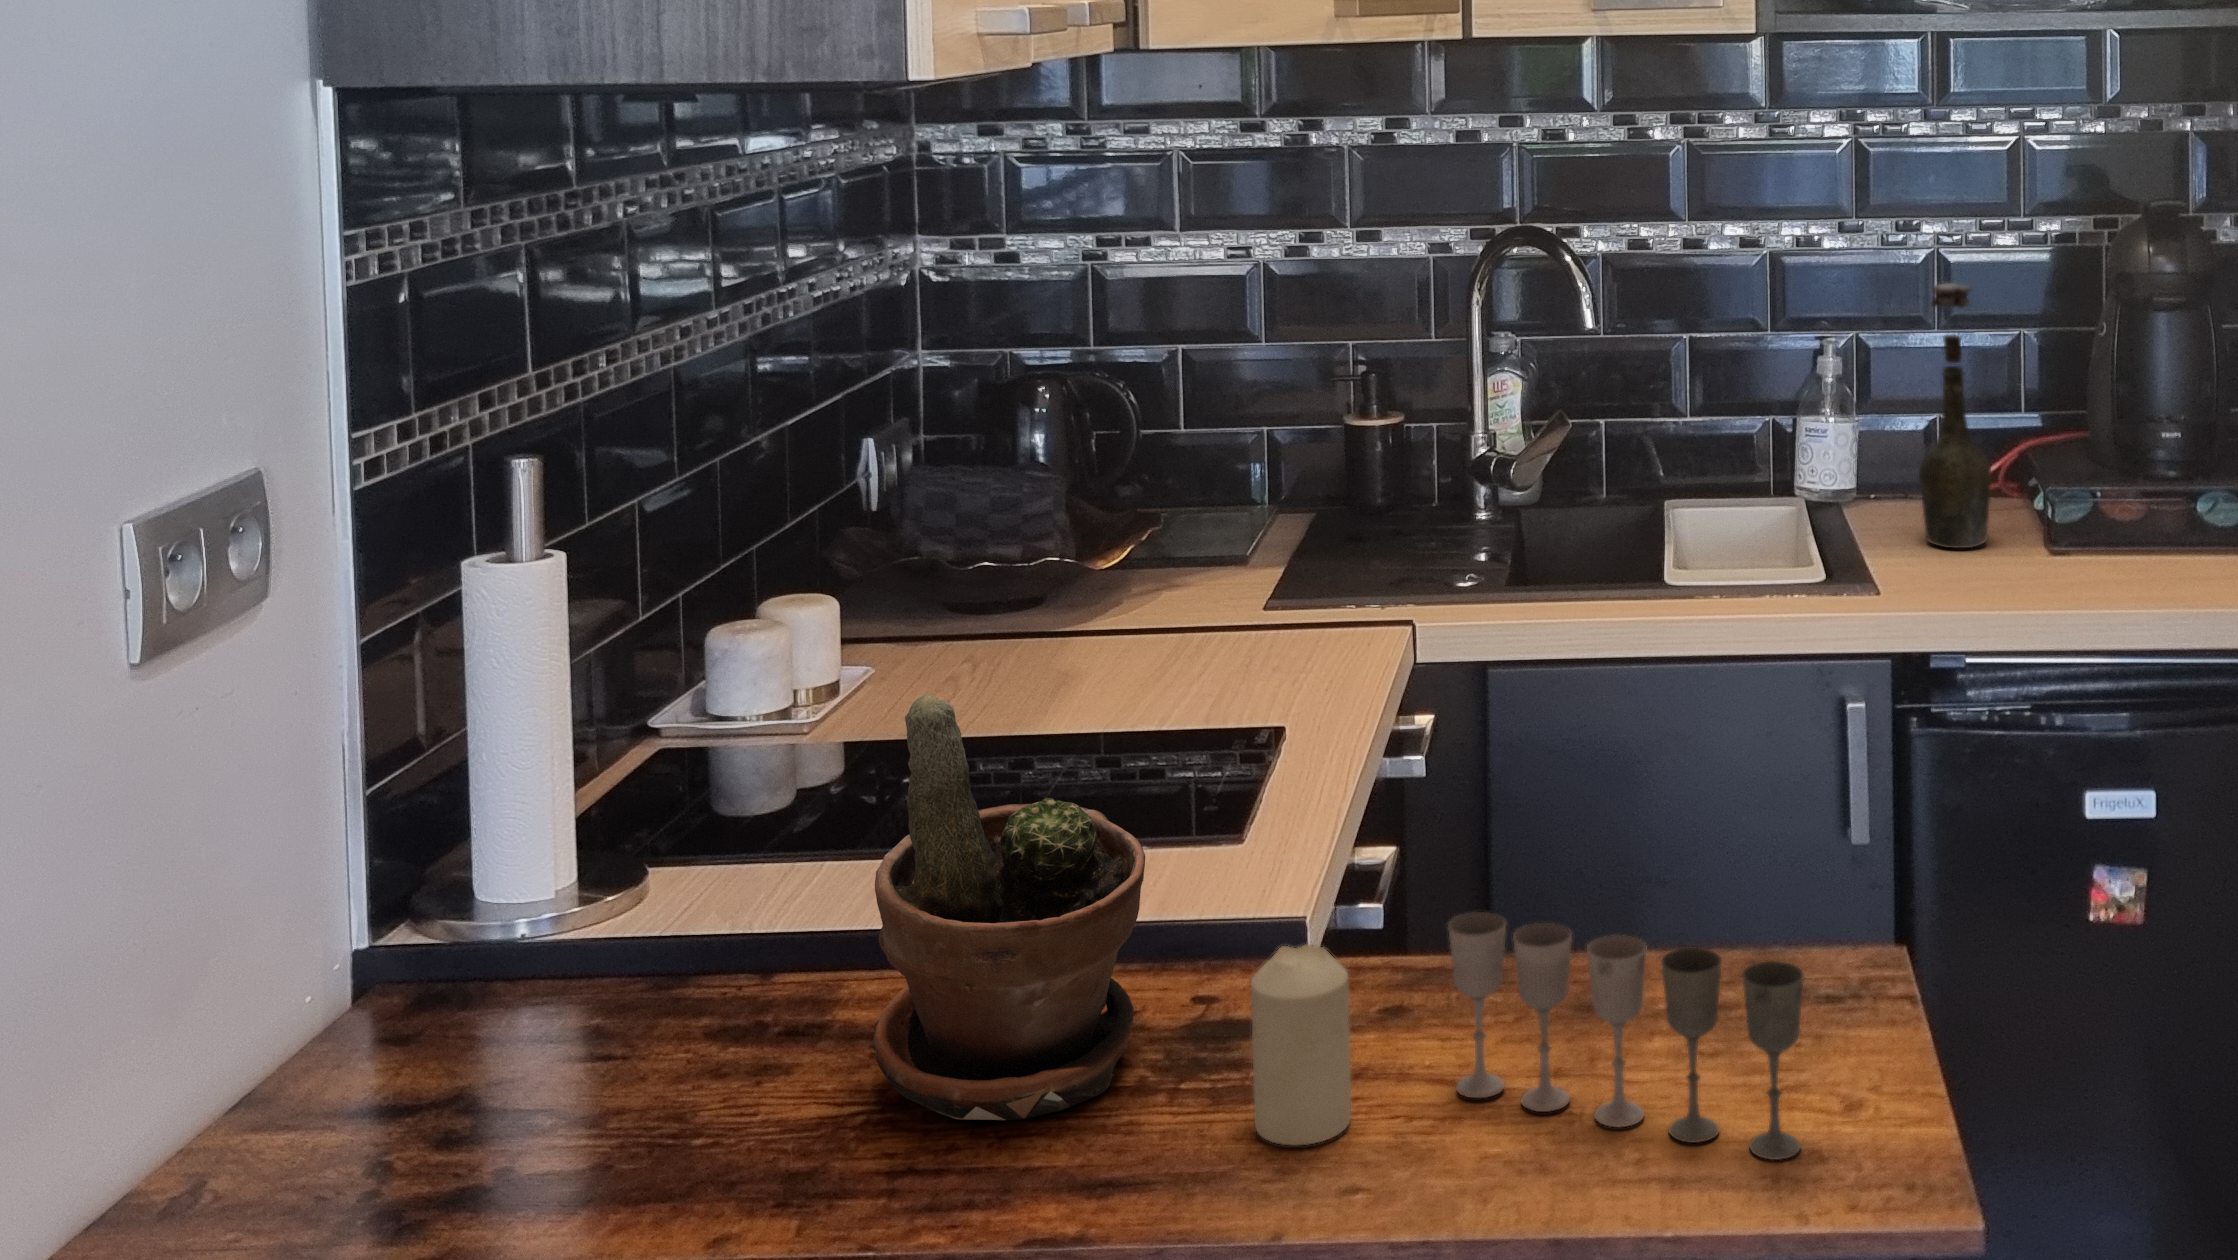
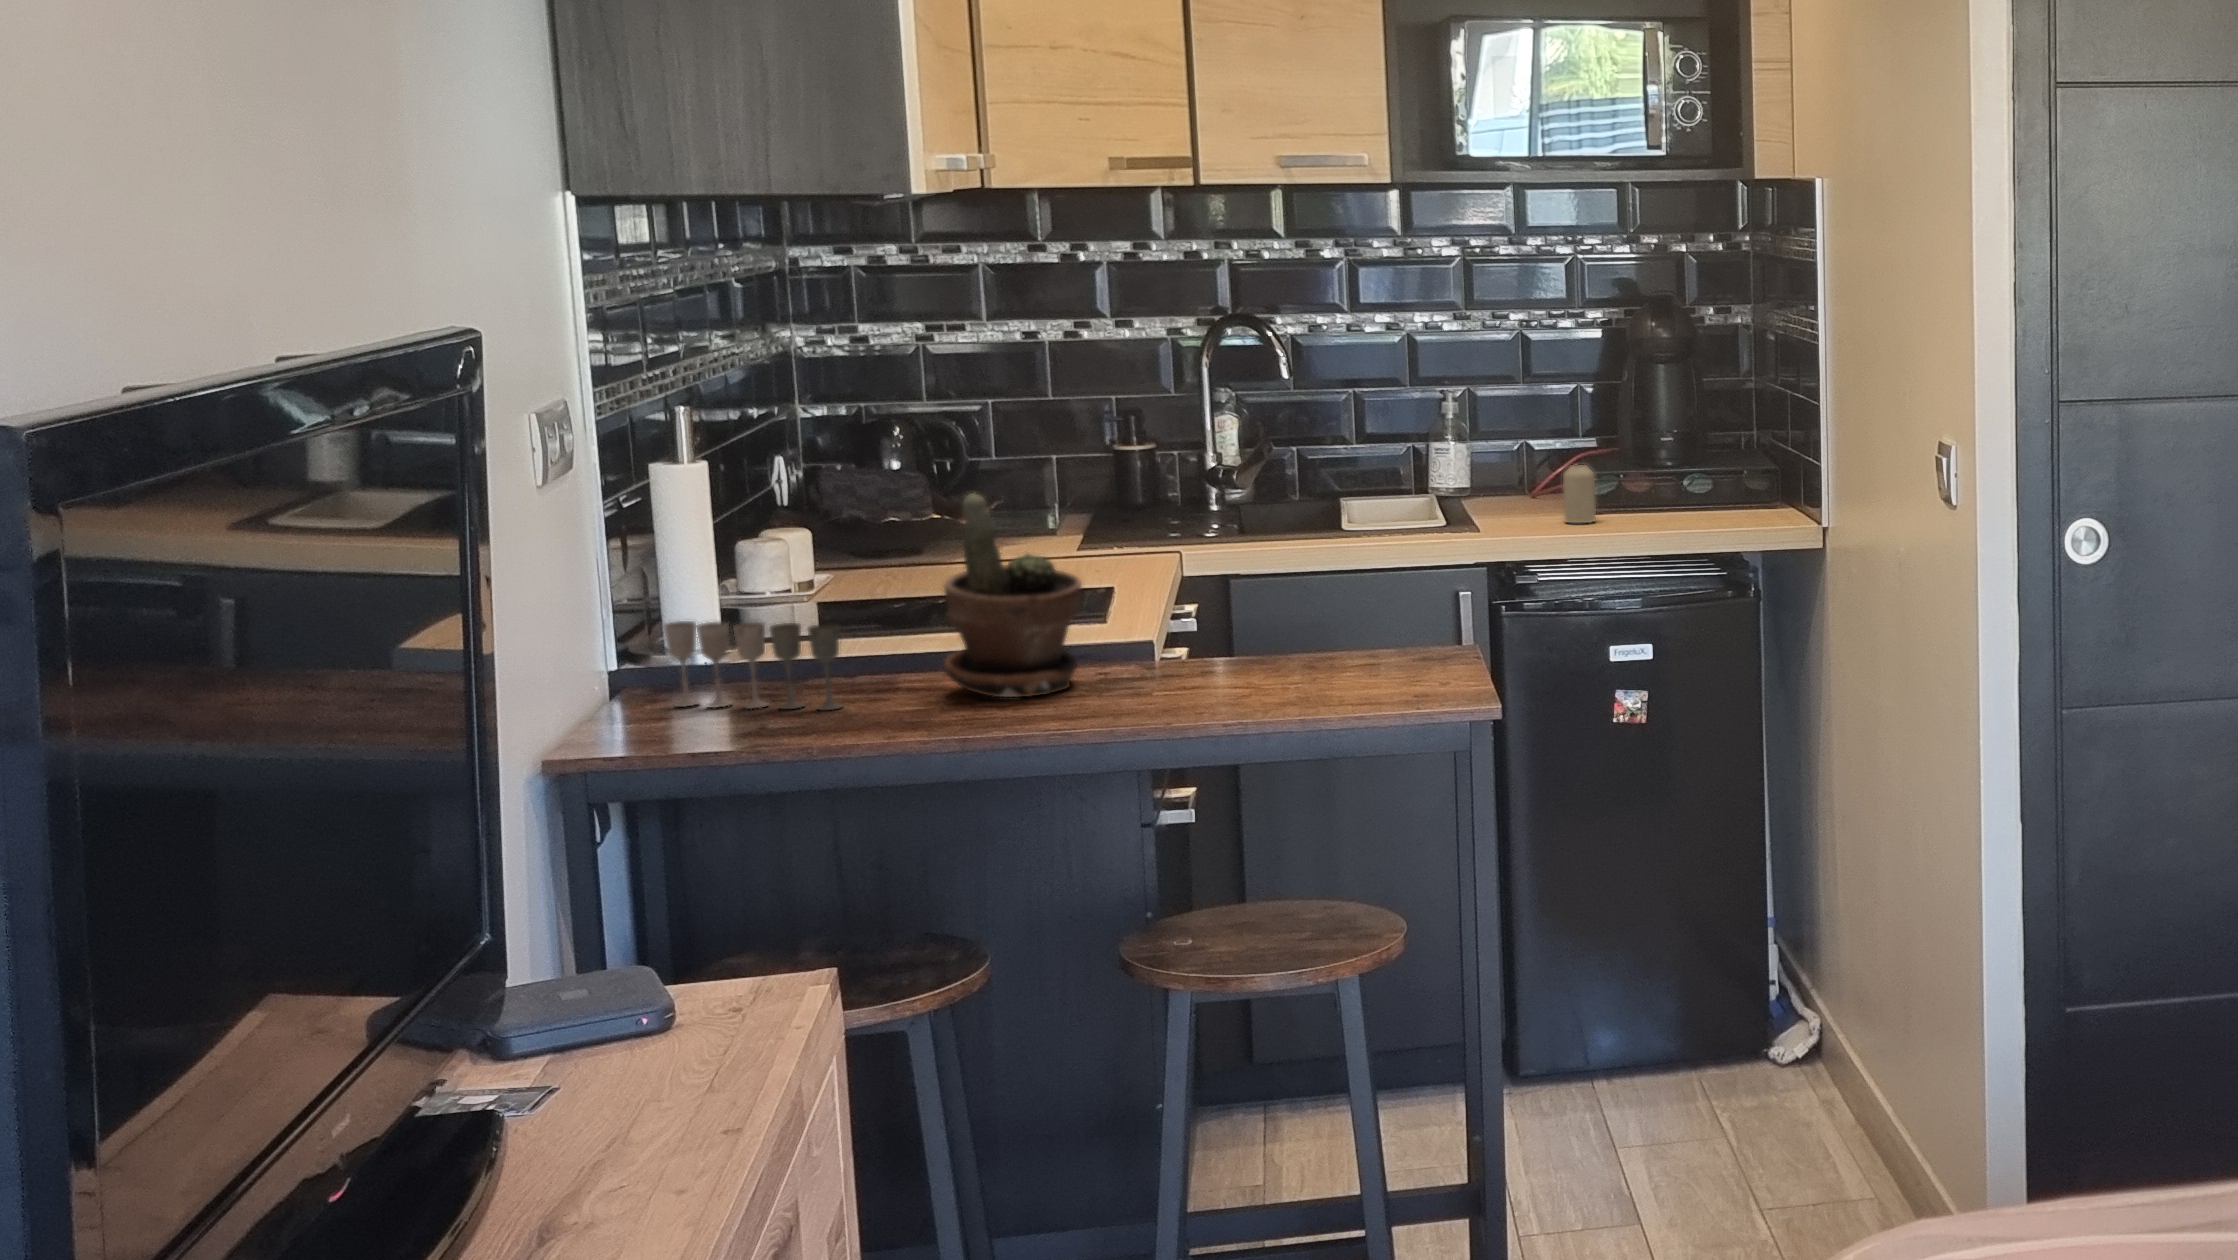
bottle: present [1919,283,1991,548] -> none [1508,346,1555,513]
wine glass: present [1448,912,1804,1160] -> present [664,621,841,710]
candle: present [1251,944,1351,1145] -> present [1563,465,1596,523]

